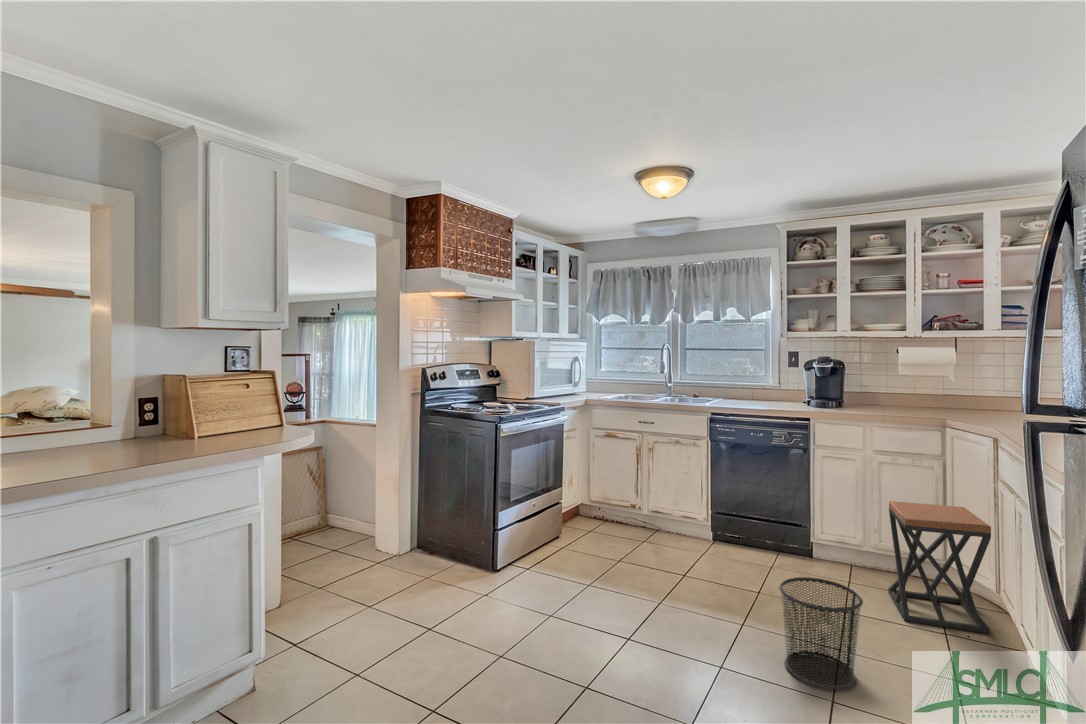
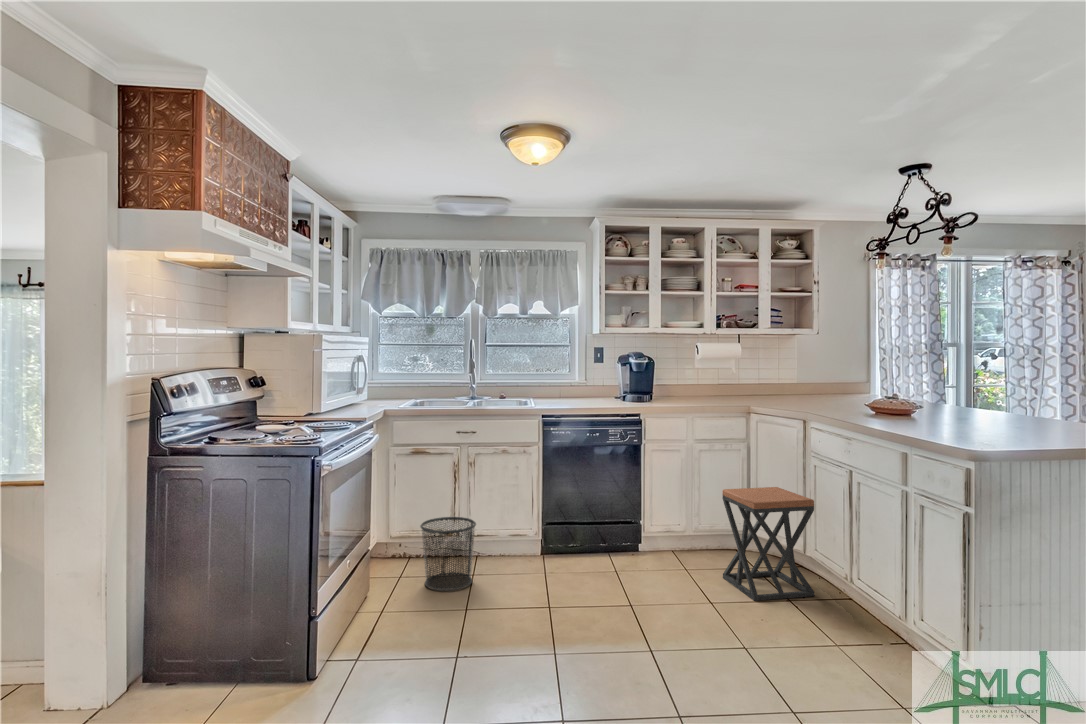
waste bin: present [779,577,863,689] -> present [420,517,476,591]

